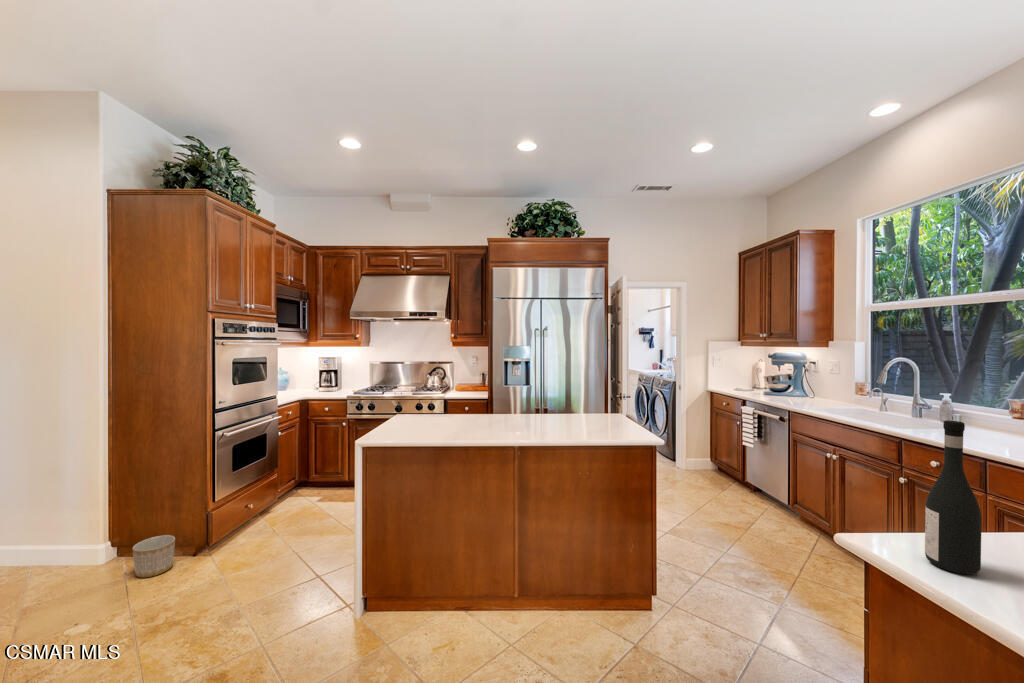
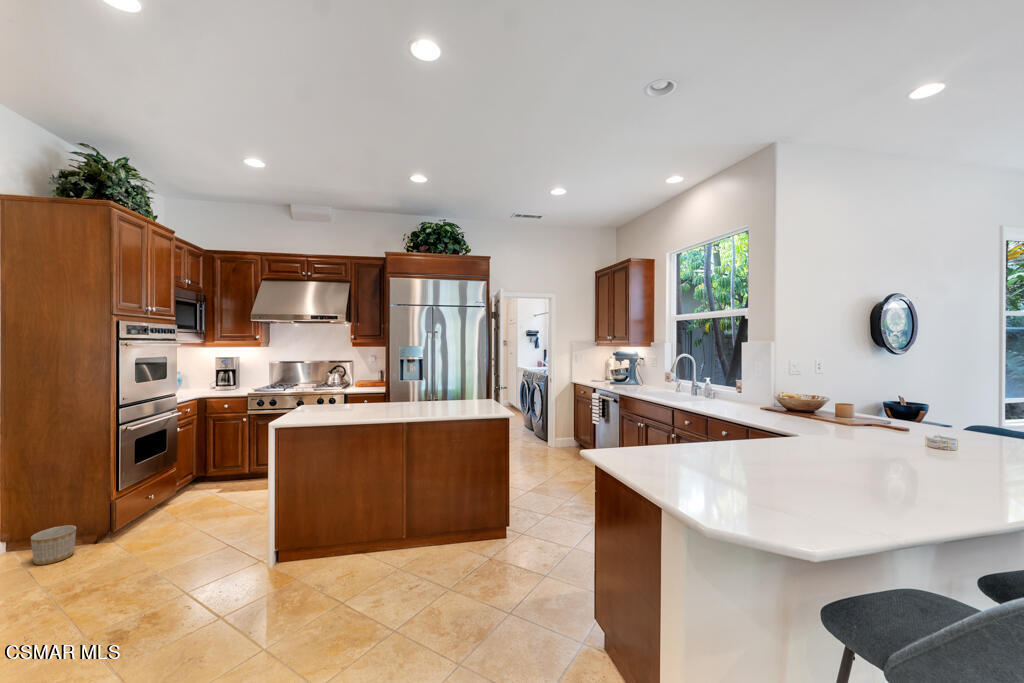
wine bottle: present [925,420,982,574] -> none [611,382,632,458]

